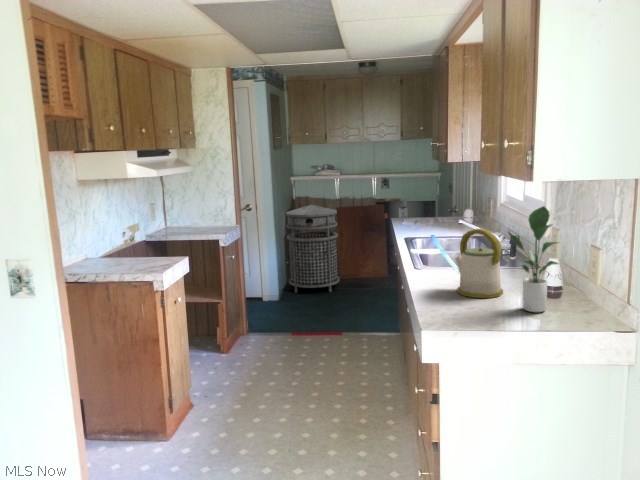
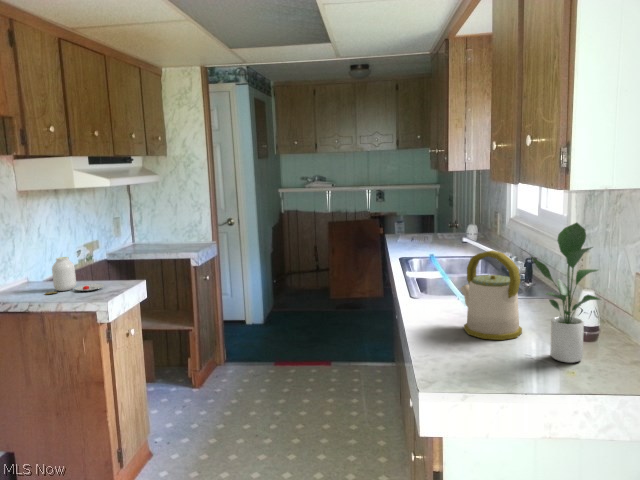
trash can: present [286,205,340,293] -> none [271,219,330,315]
jar: none [106,237,155,268] -> present [45,257,104,294]

